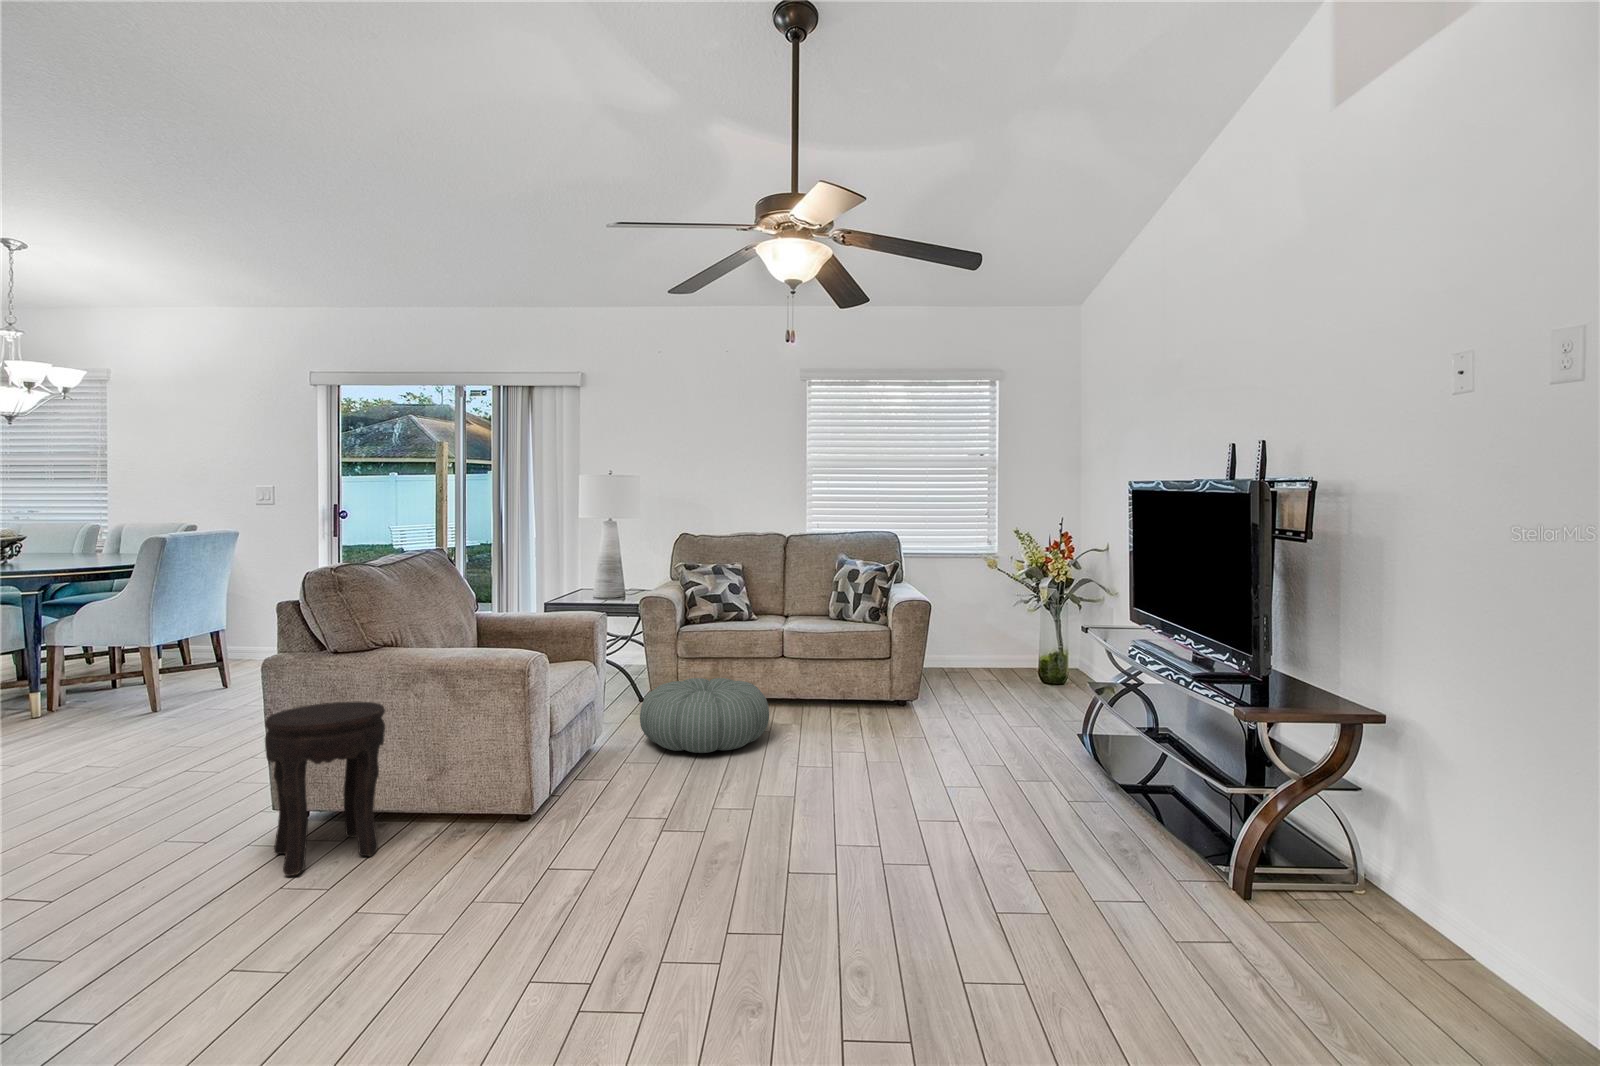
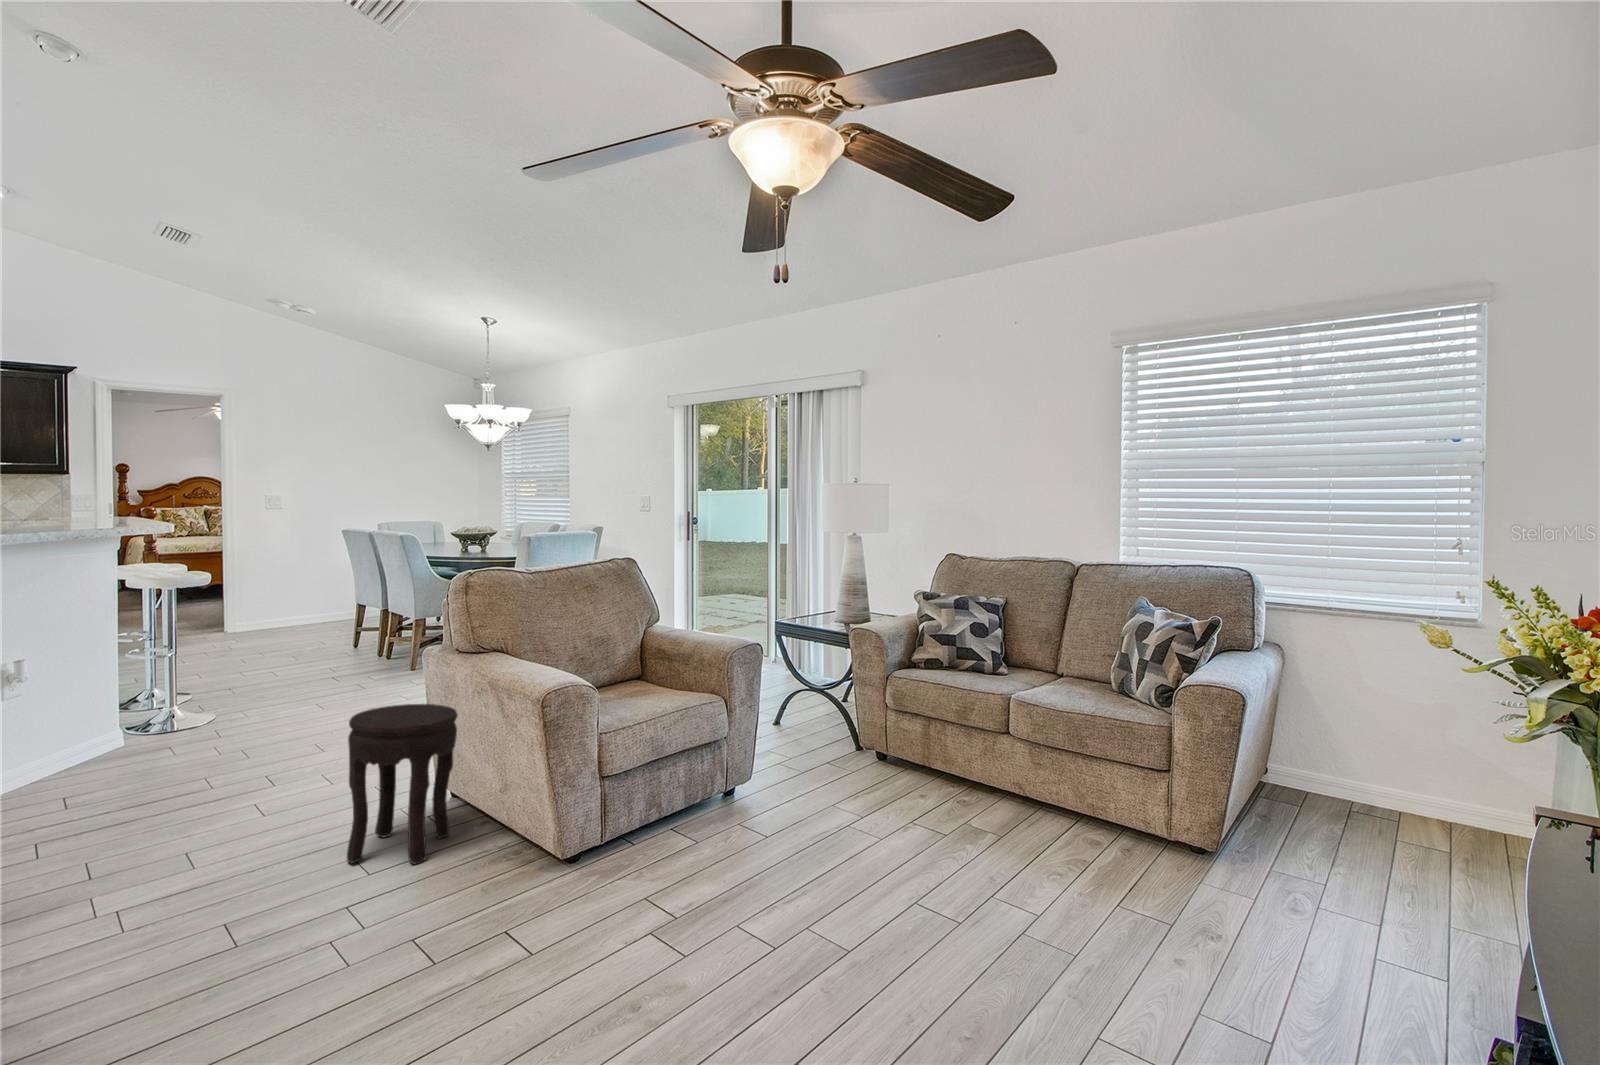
pouf: present [640,678,769,753] -> none [771,741,937,851]

